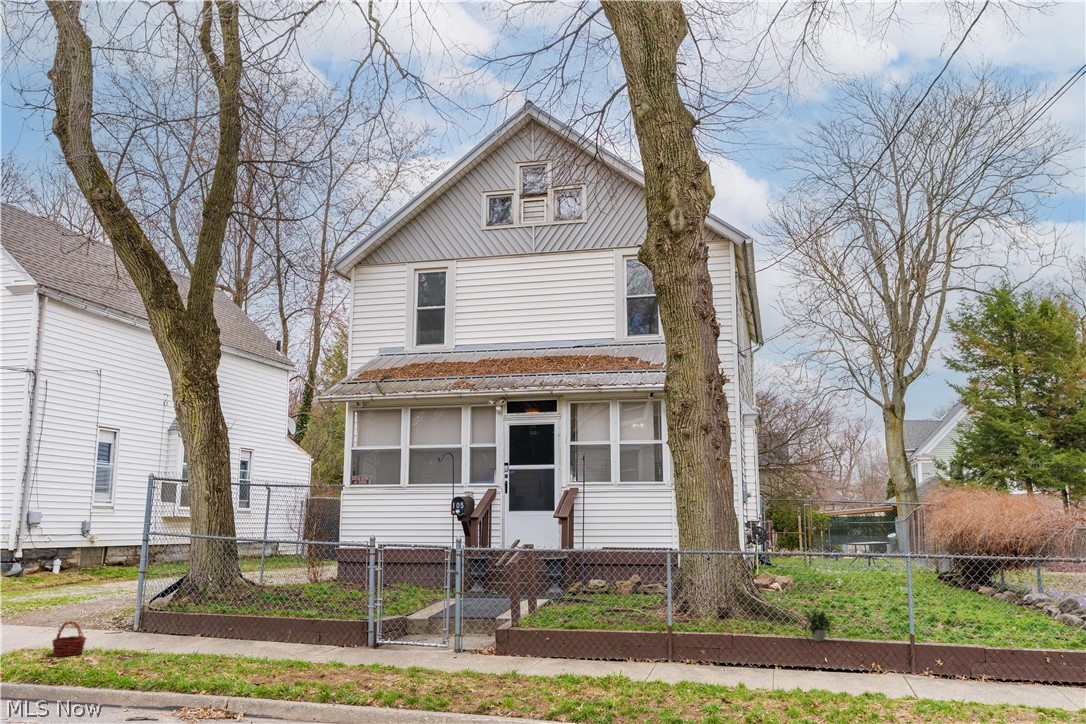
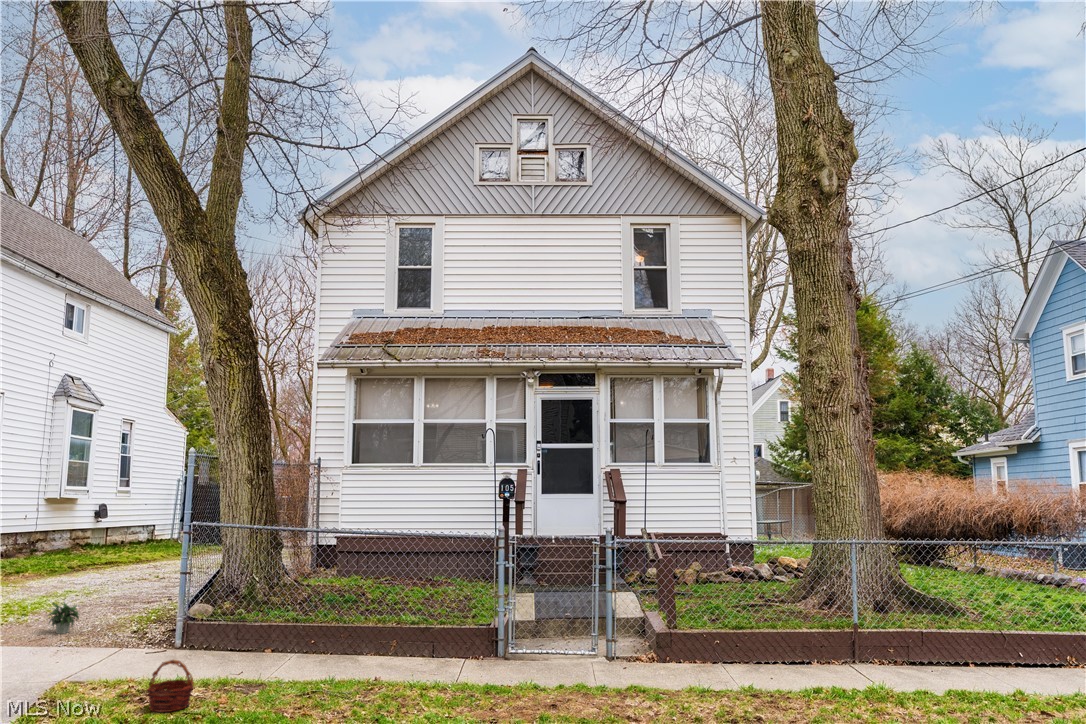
potted plant: present [802,610,833,641] -> present [49,603,79,634]

